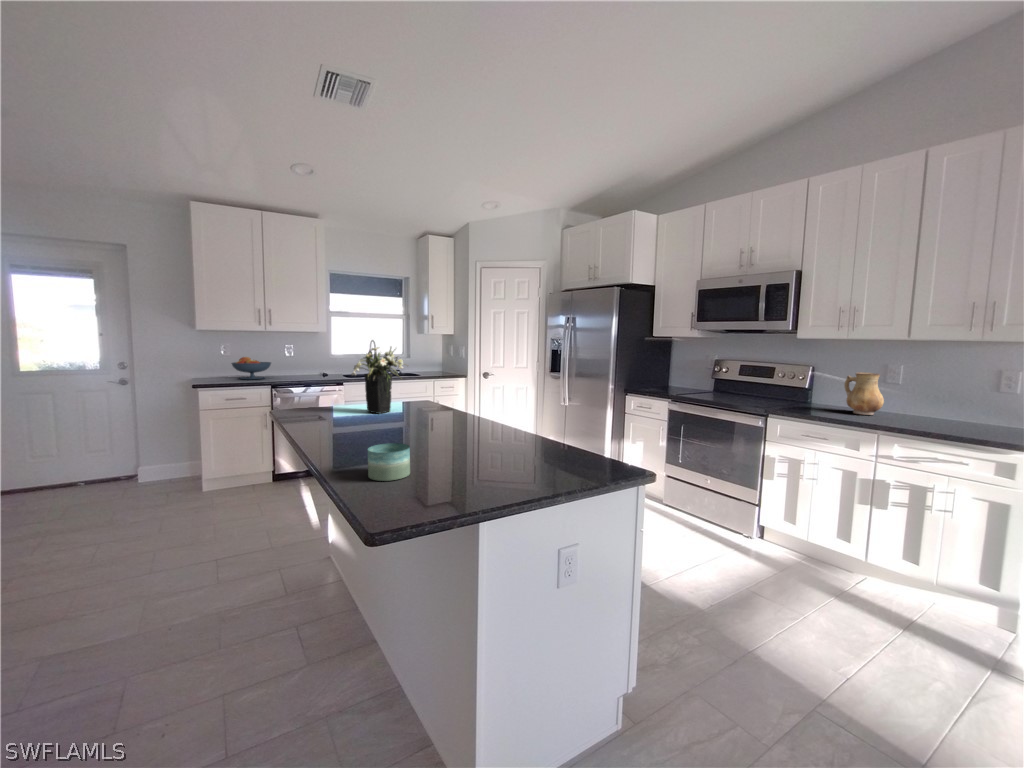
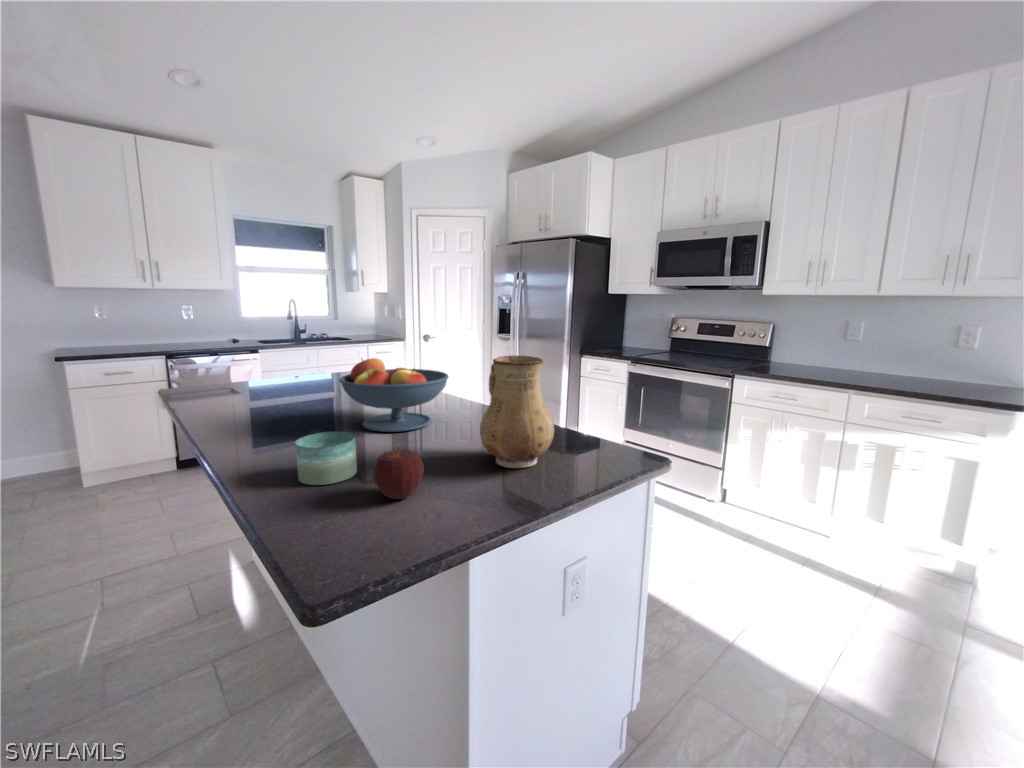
flower arrangement: present [351,347,406,414] -> none [266,304,342,388]
fruit bowl: present [232,357,271,379] -> present [339,358,448,432]
ceramic pitcher: present [844,372,884,415] -> present [480,355,554,468]
apple: none [419,454,456,492] -> present [373,447,424,499]

